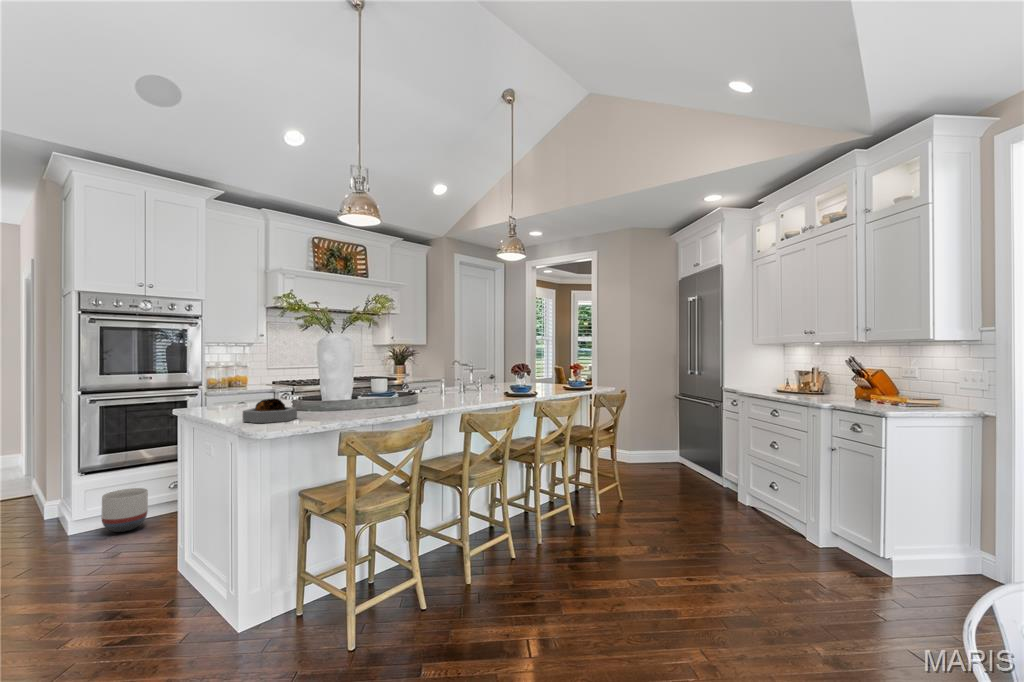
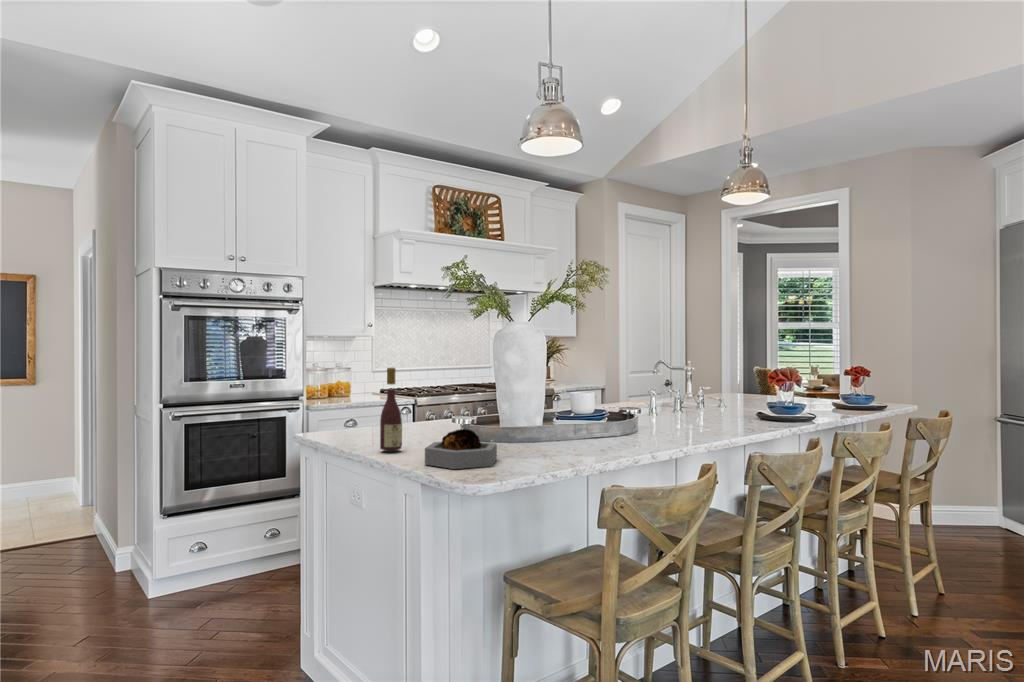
wine bottle: none [221,360,238,416] -> present [380,368,402,450]
planter: present [102,488,148,532] -> none [191,537,245,597]

